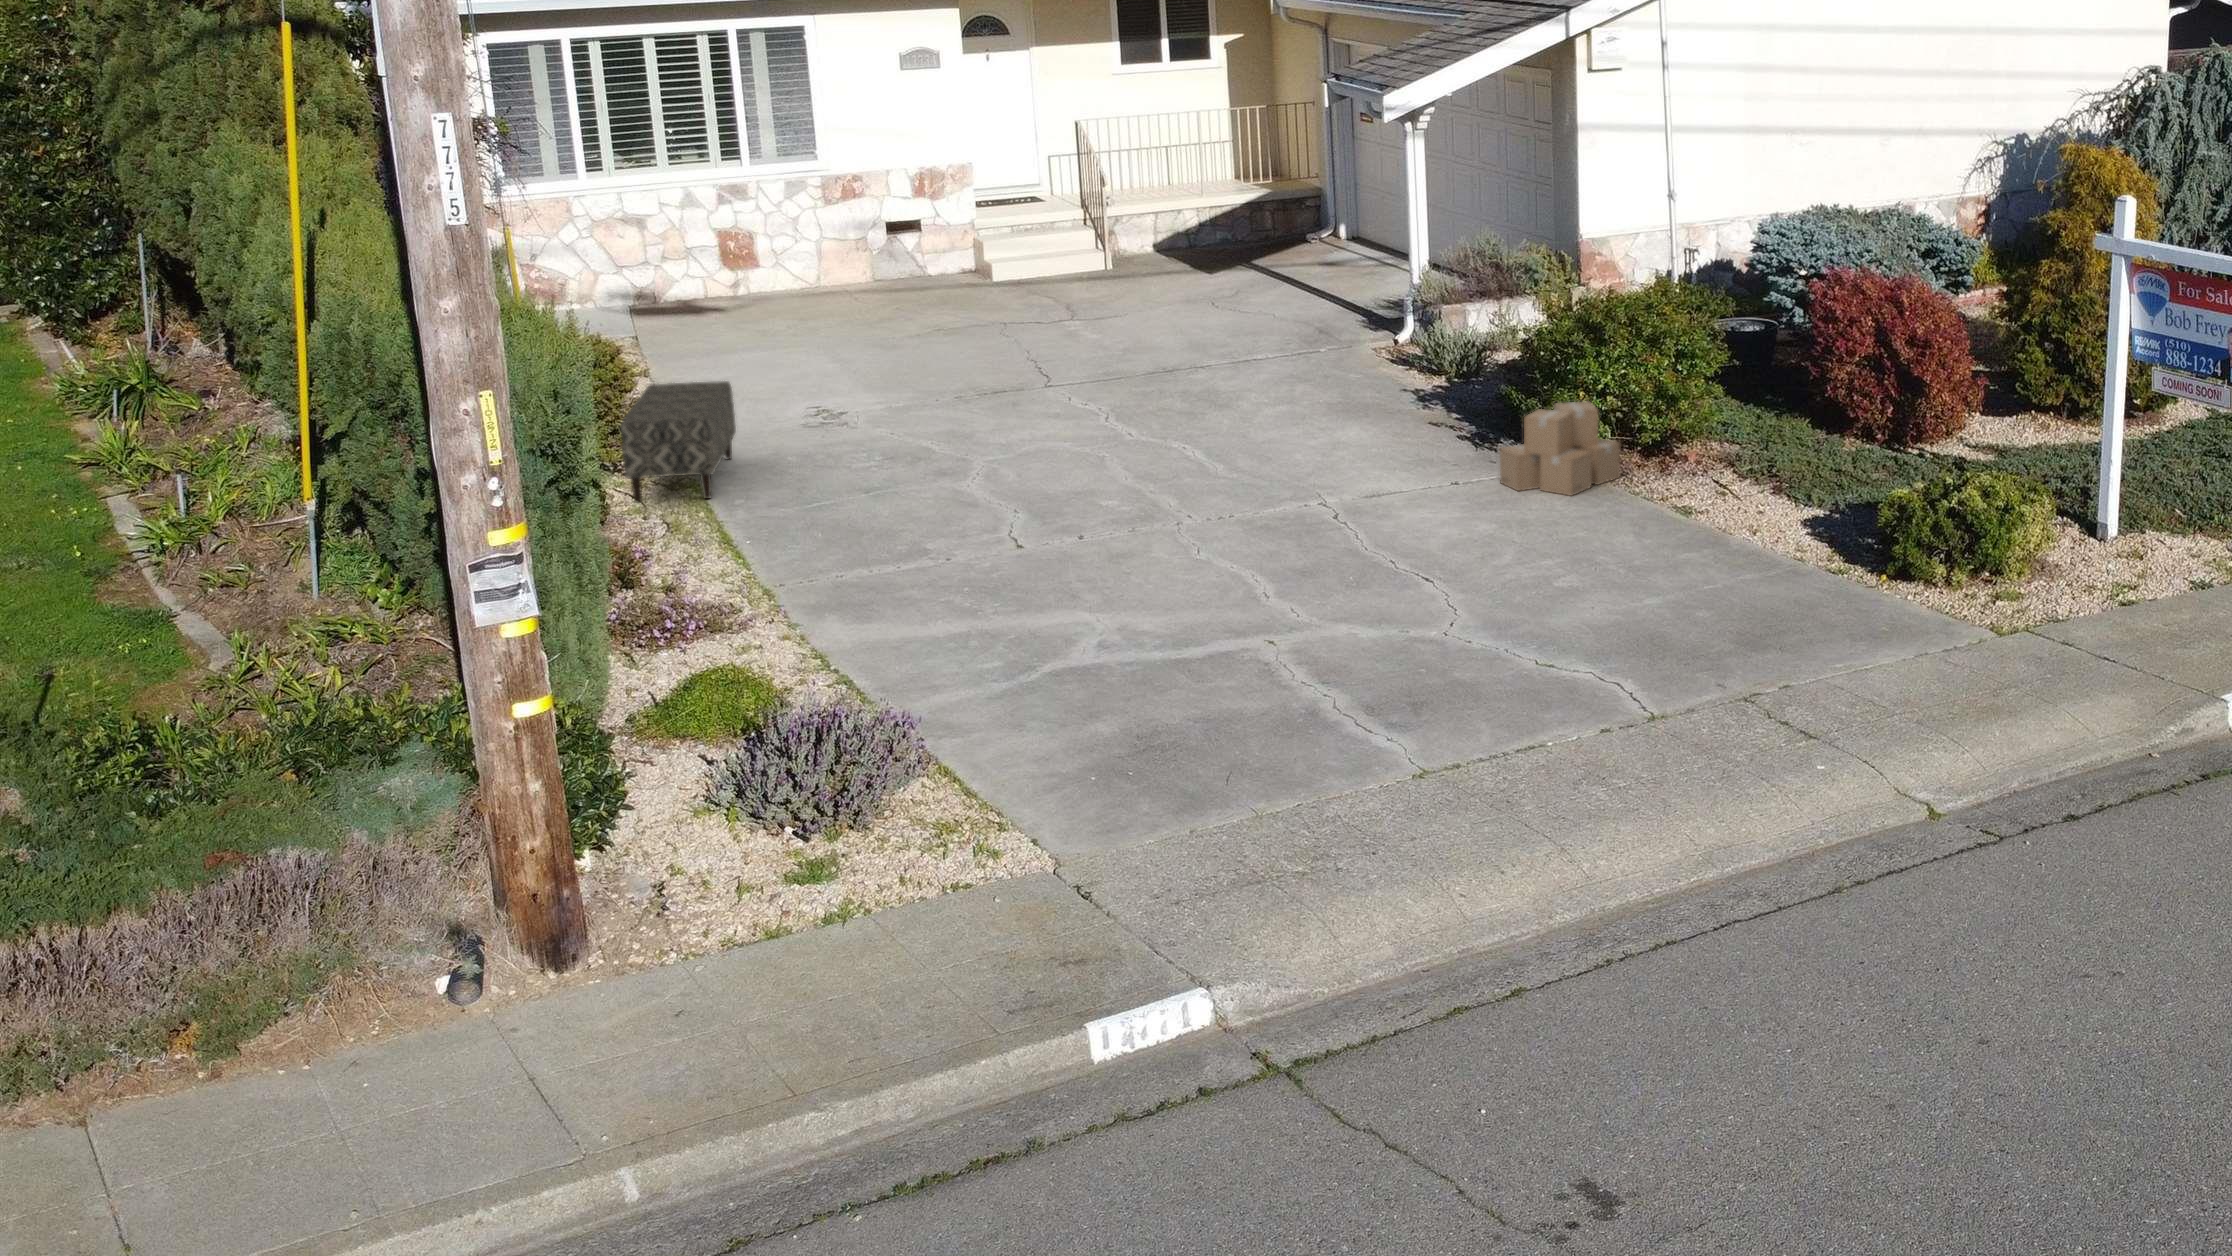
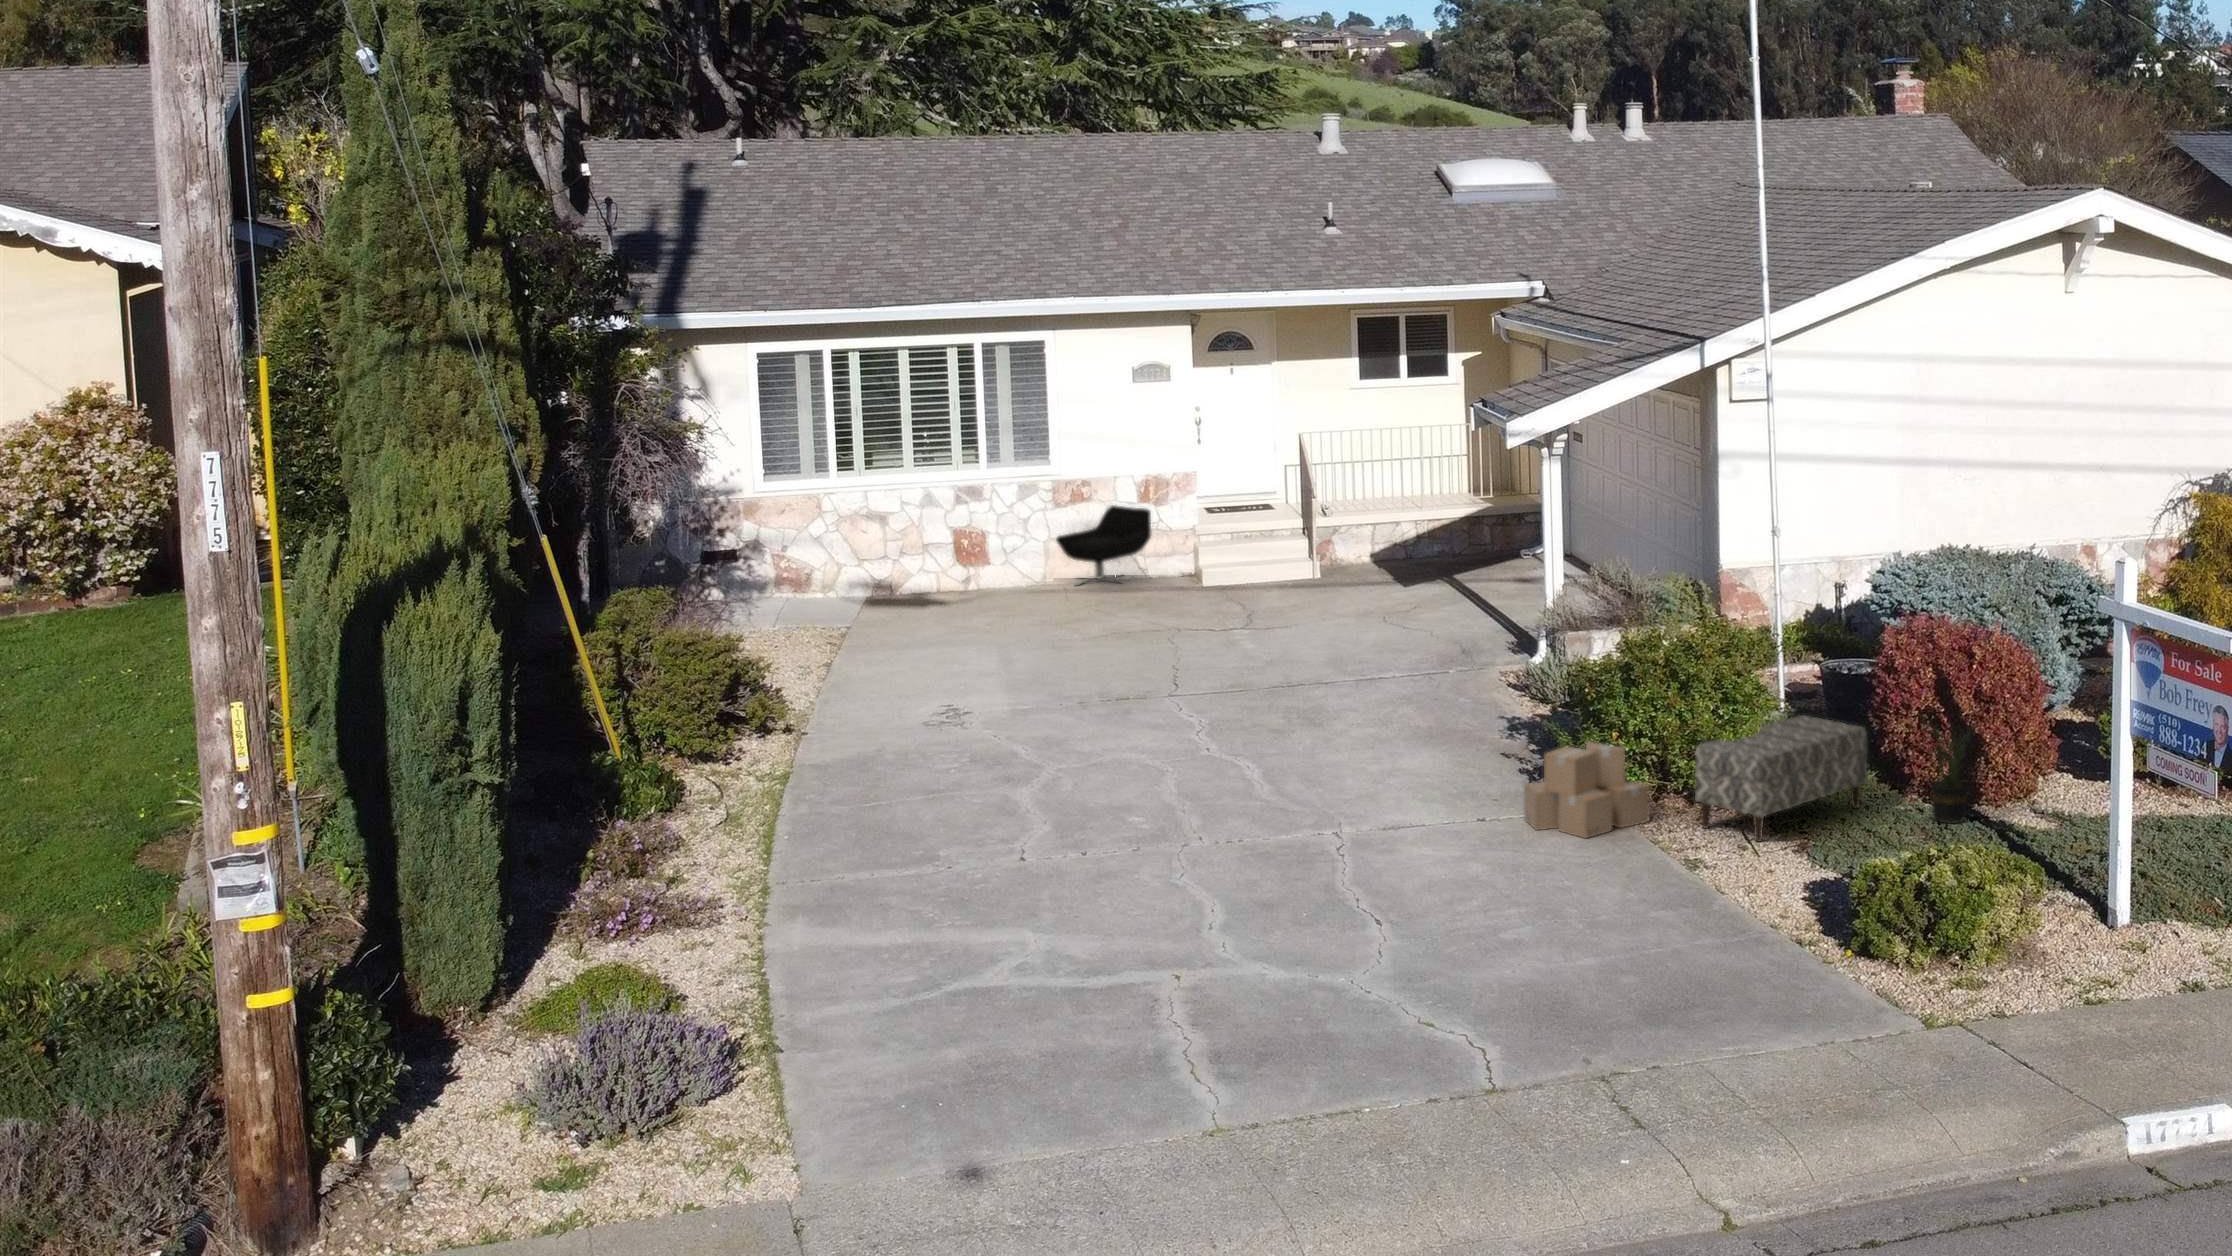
lounge chair: none [833,201,936,287] -> present [1056,505,1151,582]
potted plant: none [1862,357,1929,463] -> present [1923,724,1975,824]
bench: present [621,381,736,503] -> present [1695,715,1867,842]

